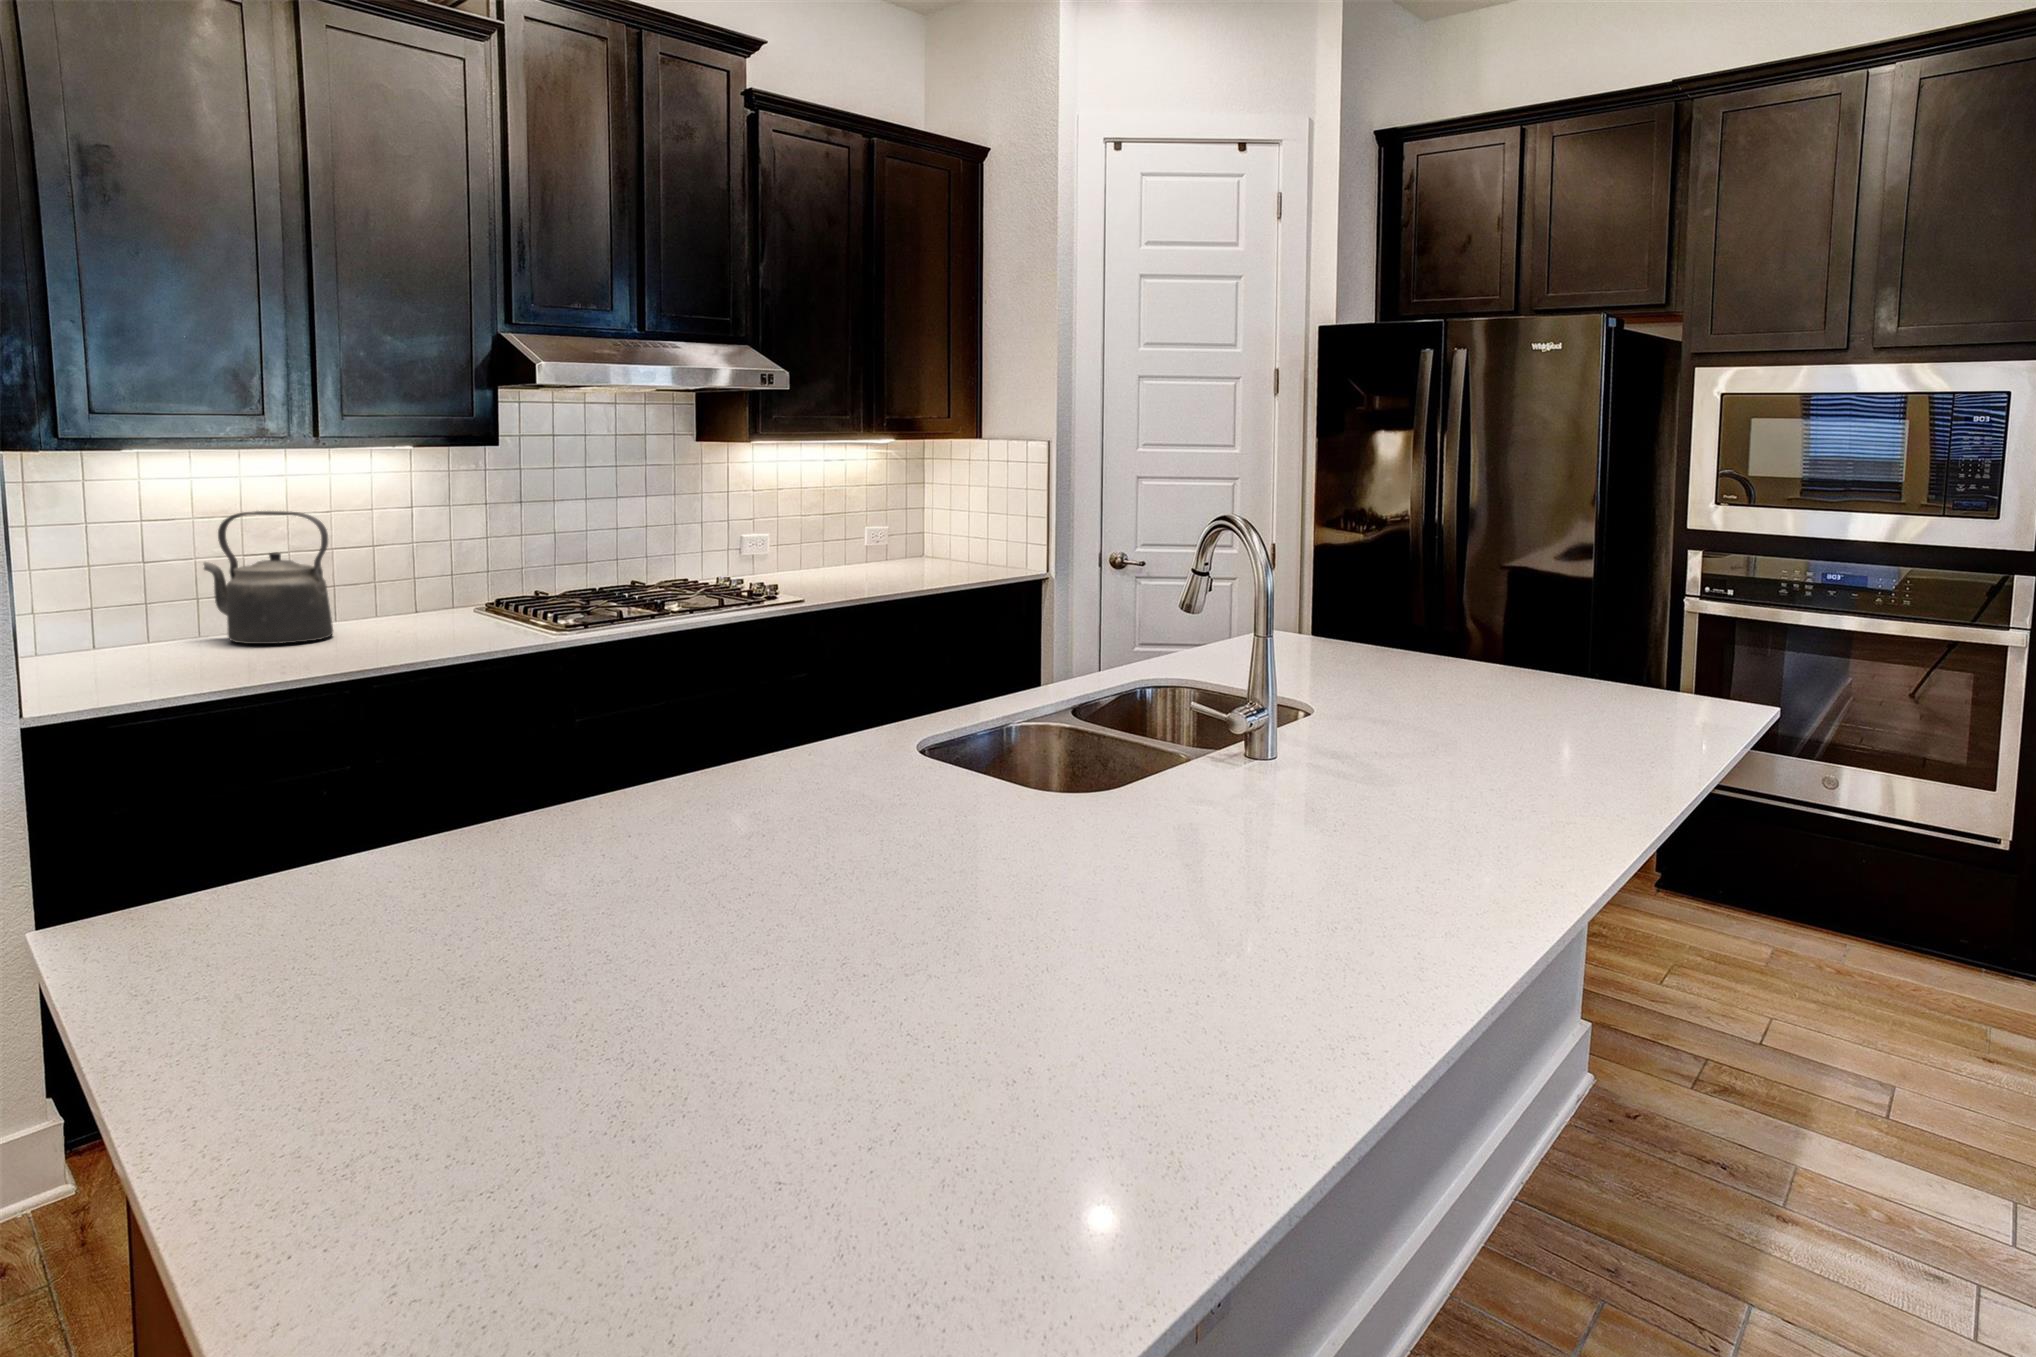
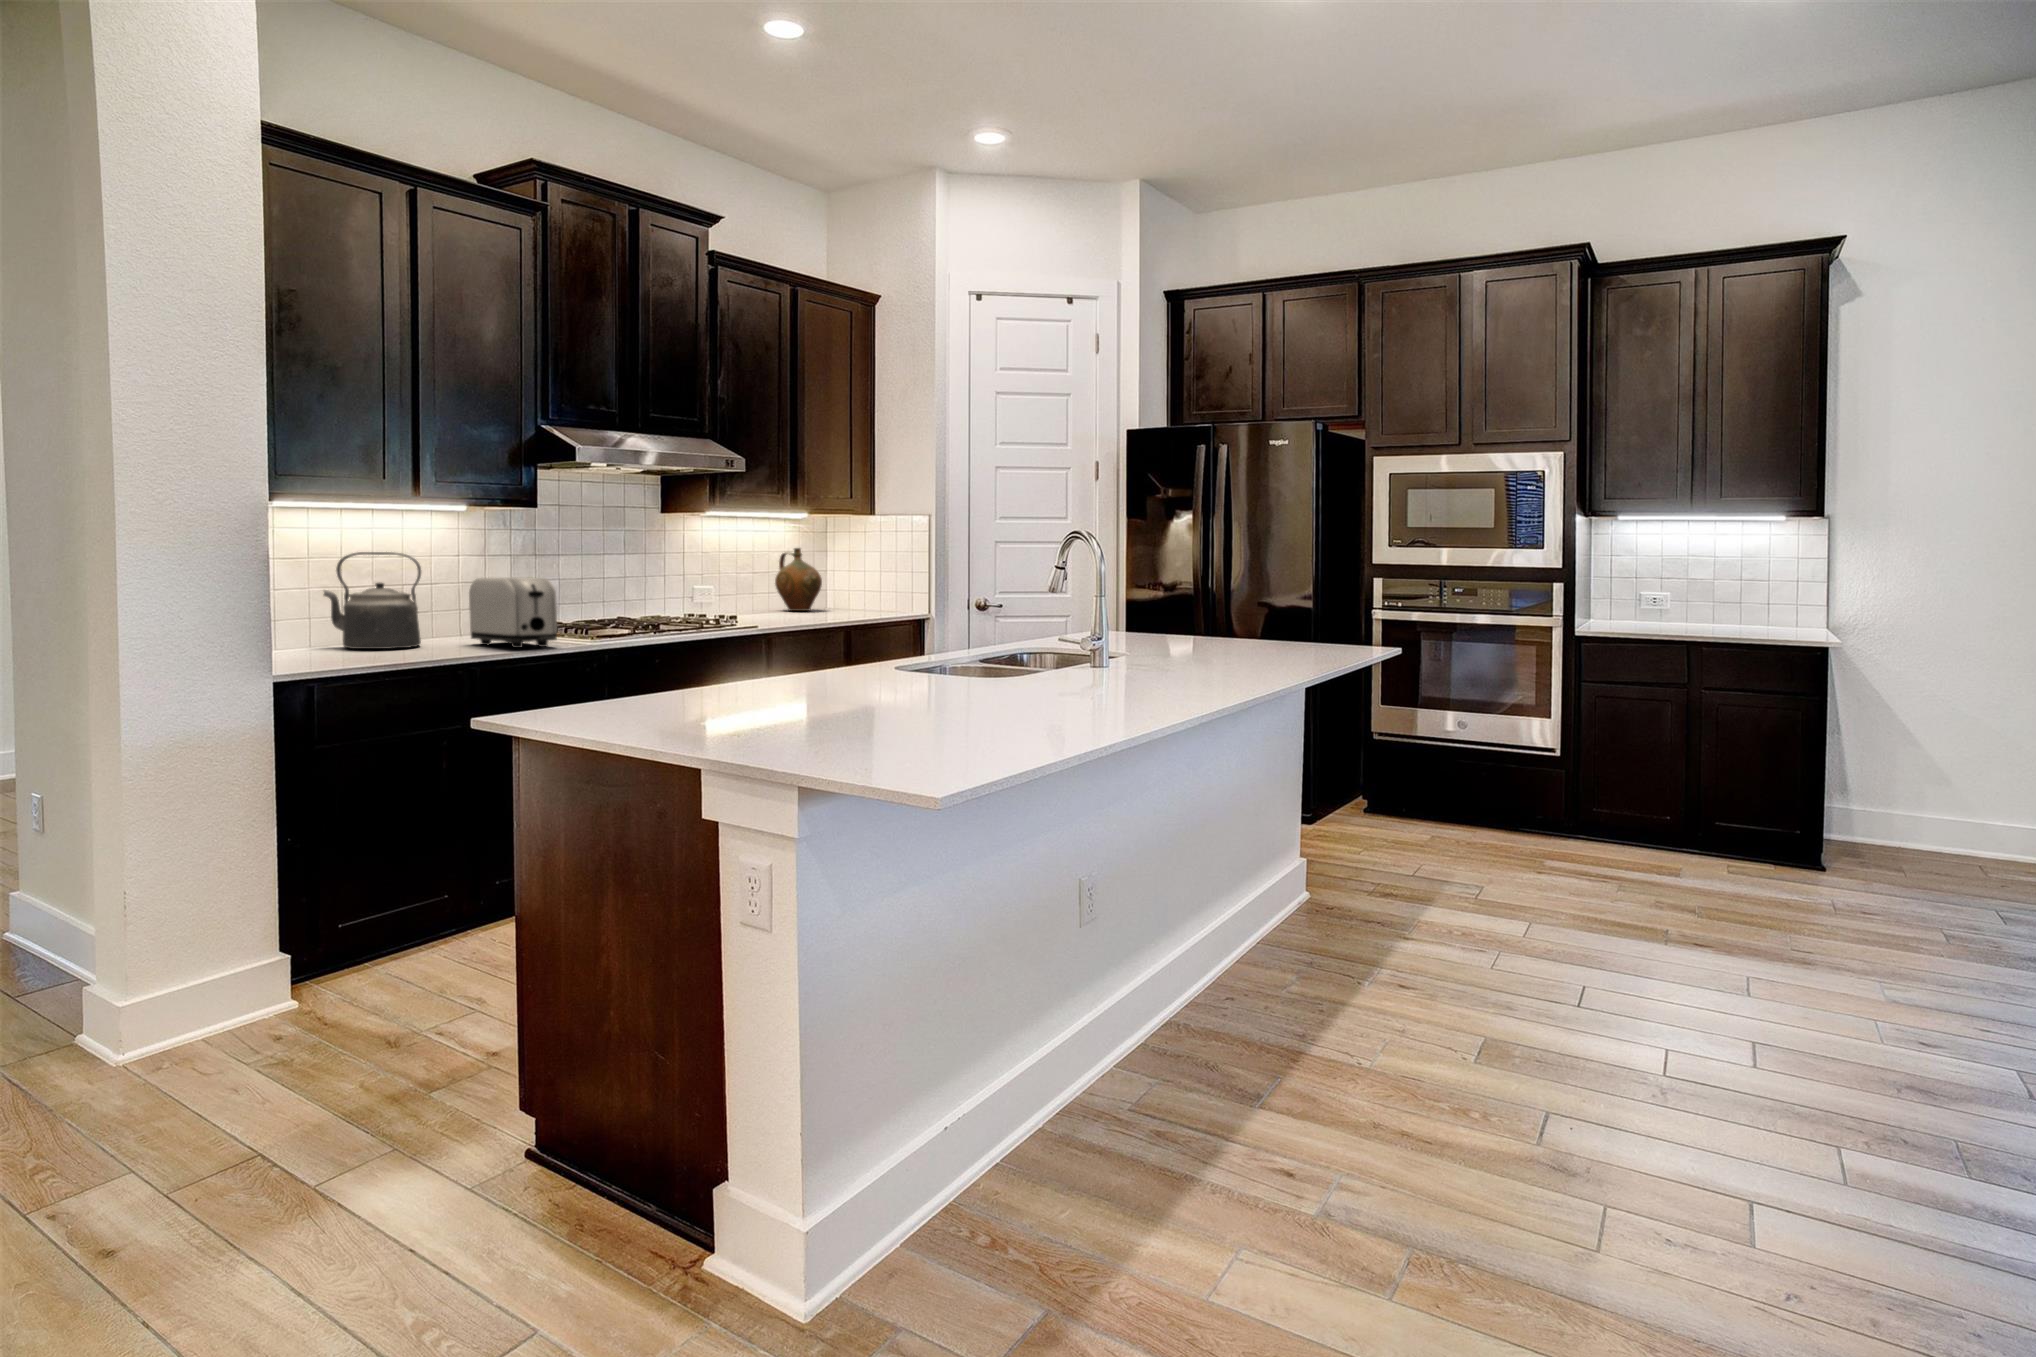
ceramic jug: none [850,485,910,567] -> present [775,548,822,611]
toaster: none [397,544,505,644] -> present [469,578,557,648]

